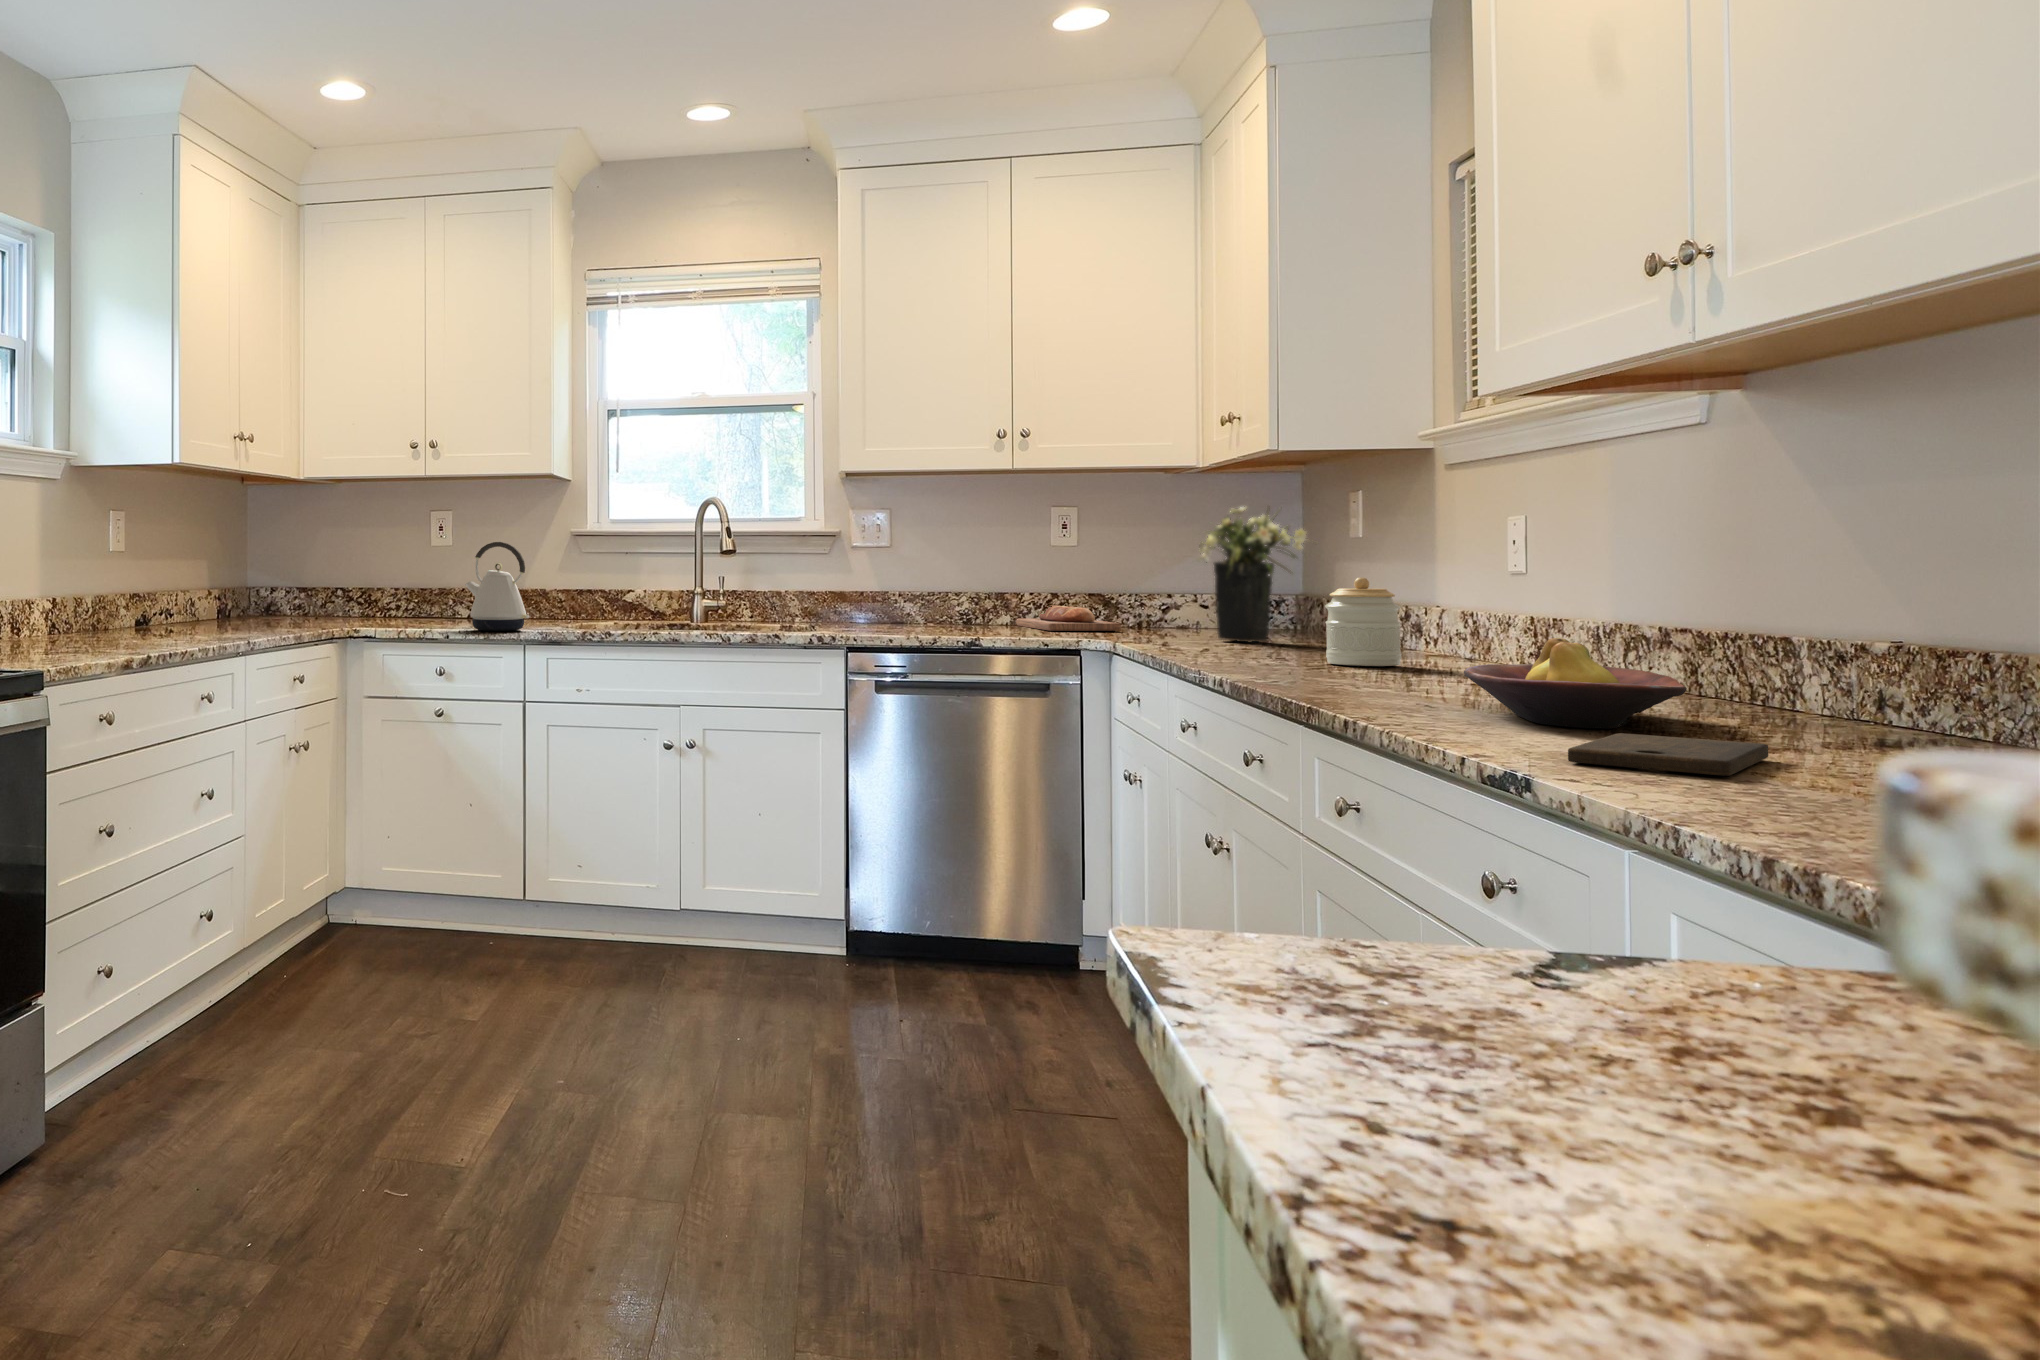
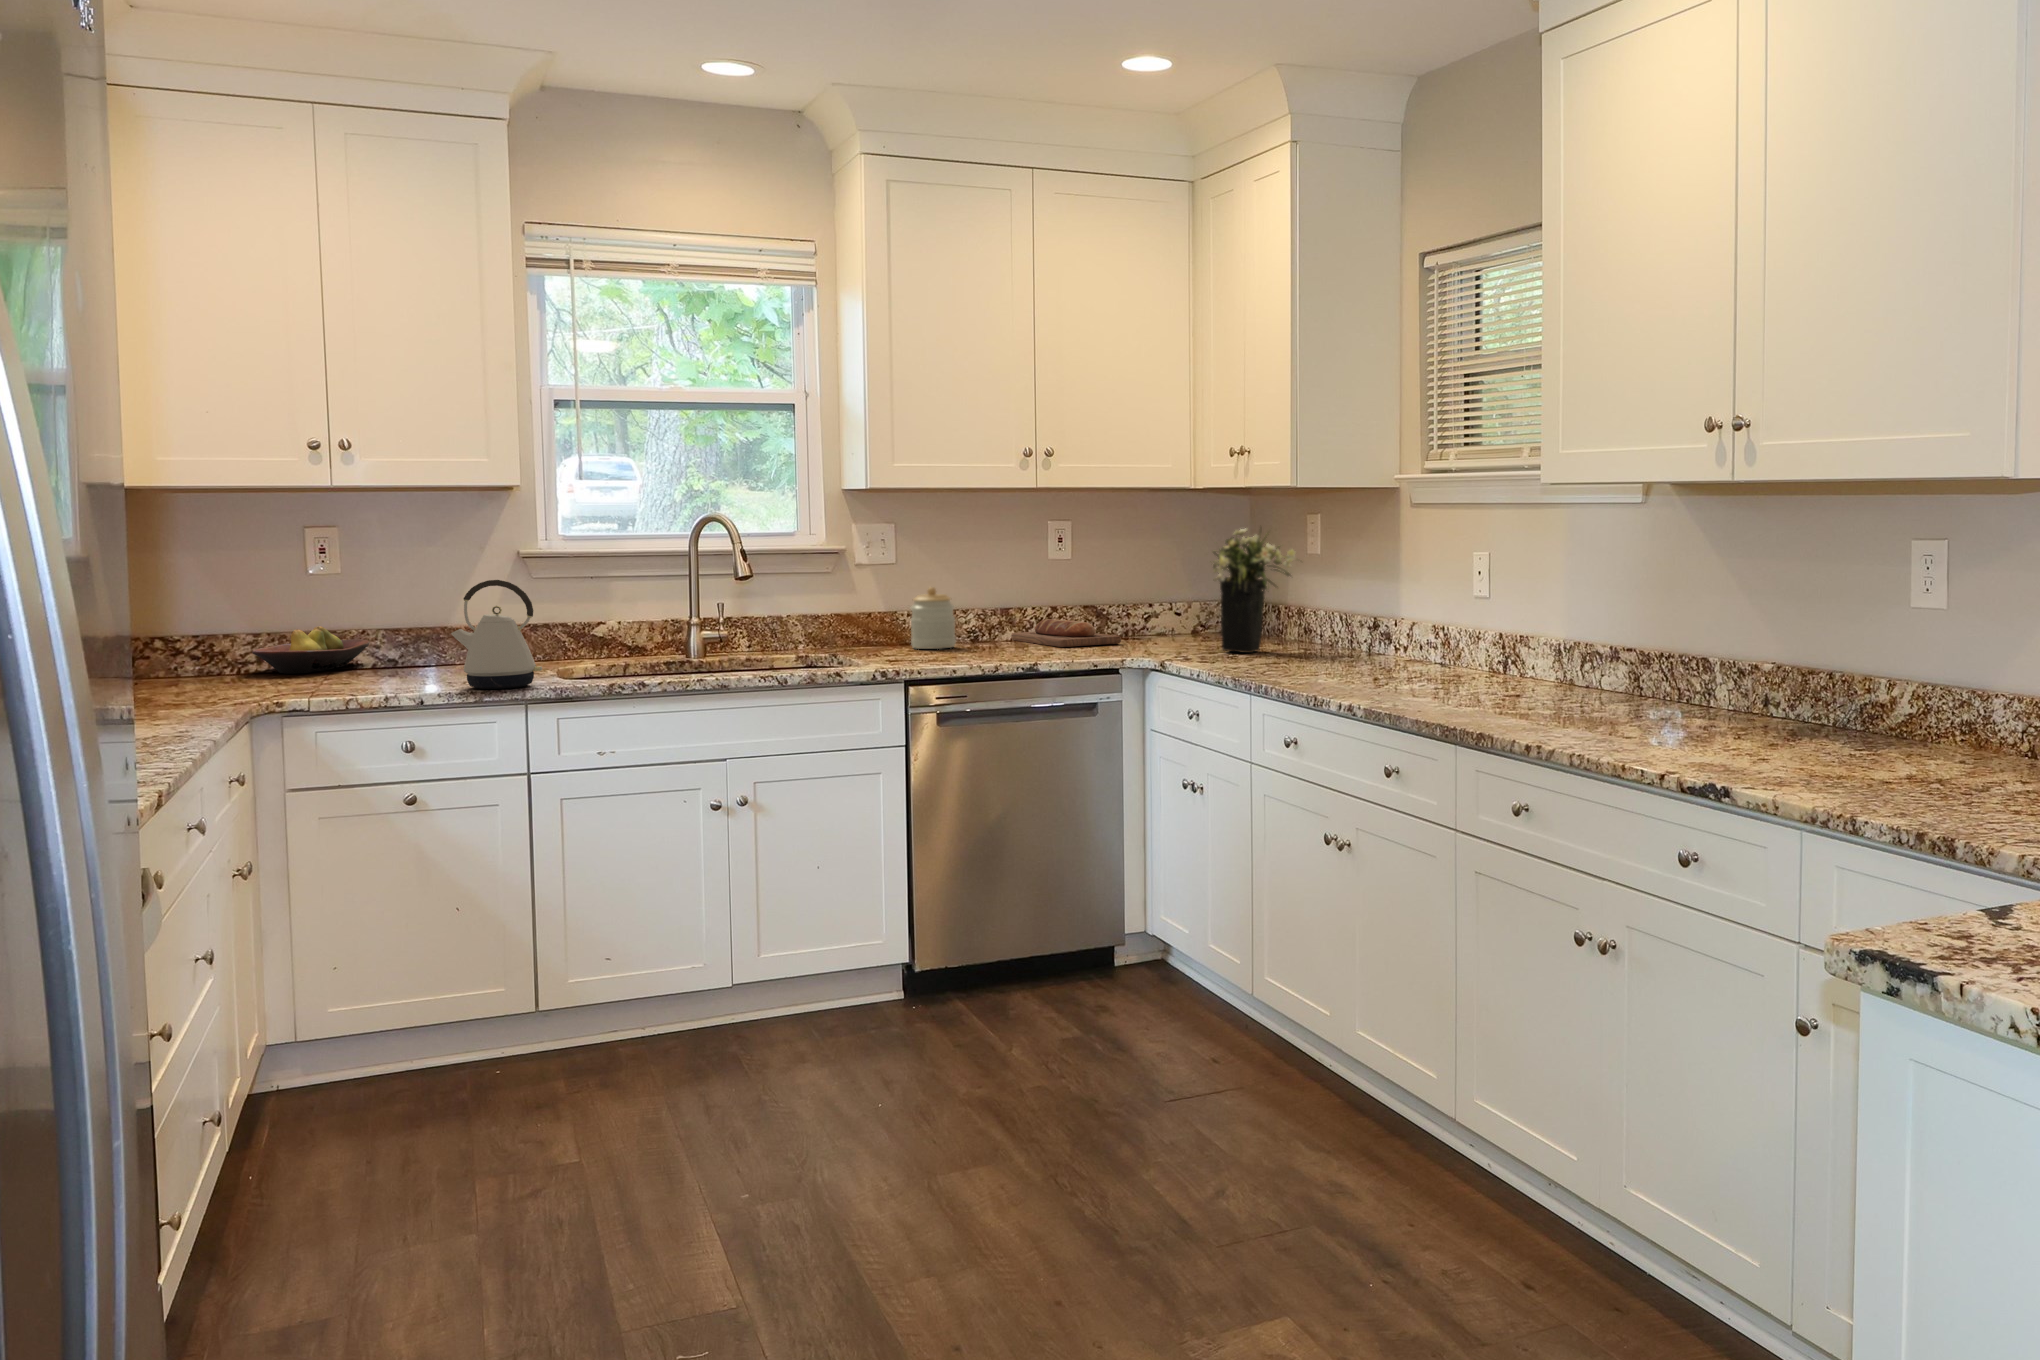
jar: present [1325,577,1401,666] -> present [911,587,956,649]
fruit bowl: present [1464,638,1687,729] -> present [252,626,370,674]
cutting board: present [1568,733,1768,776] -> none [1671,743,1765,773]

